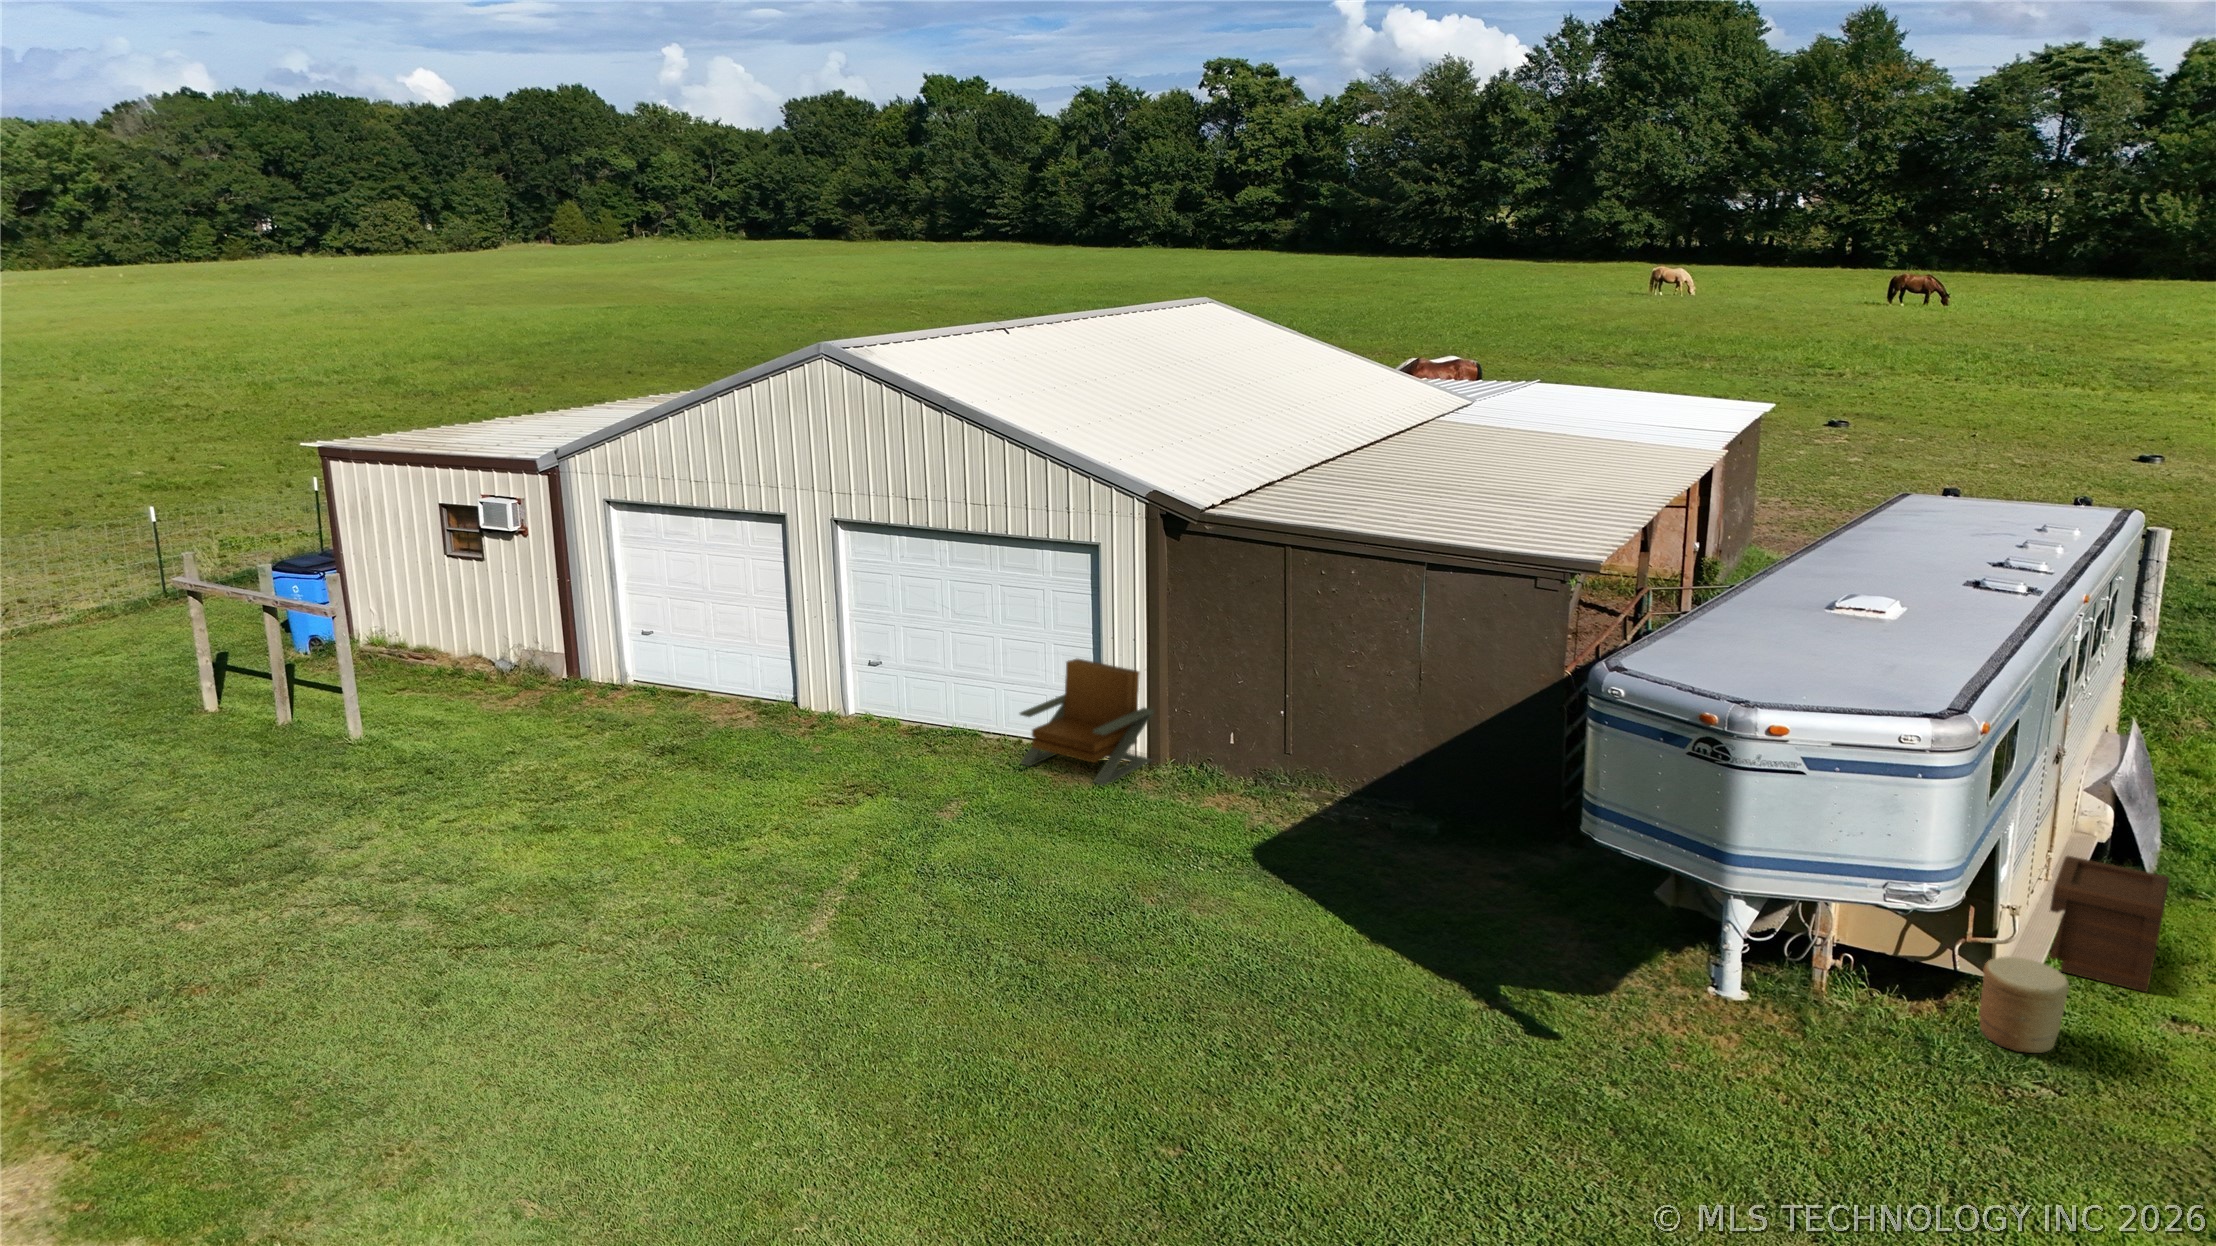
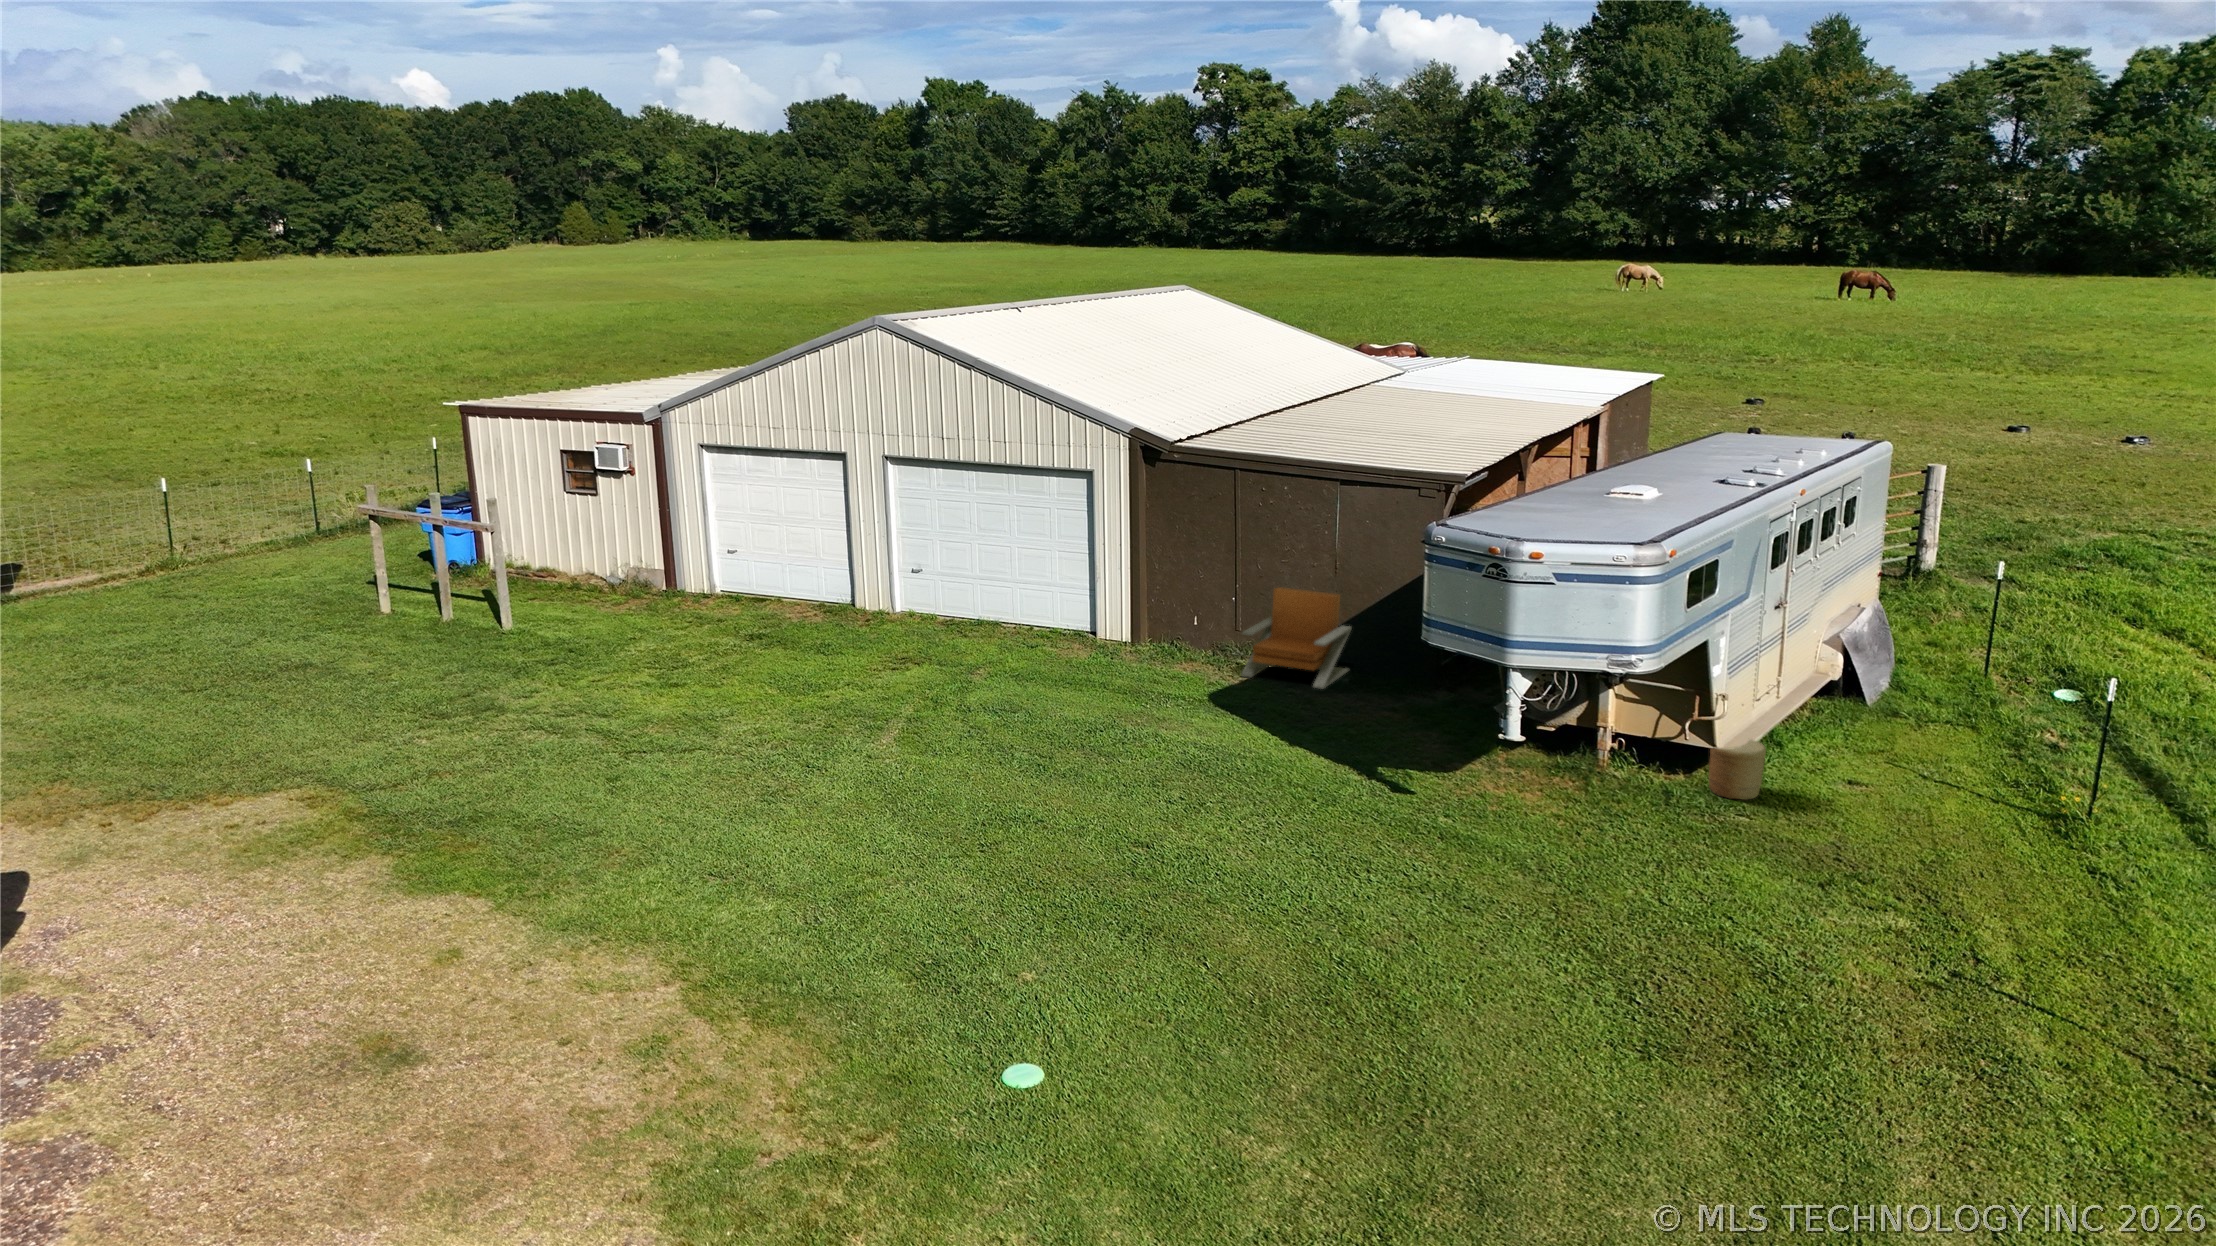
lounge chair: present [1020,659,1154,785] -> present [1241,587,1352,689]
wooden crate: present [2049,856,2170,992] -> none [1769,679,1863,769]

